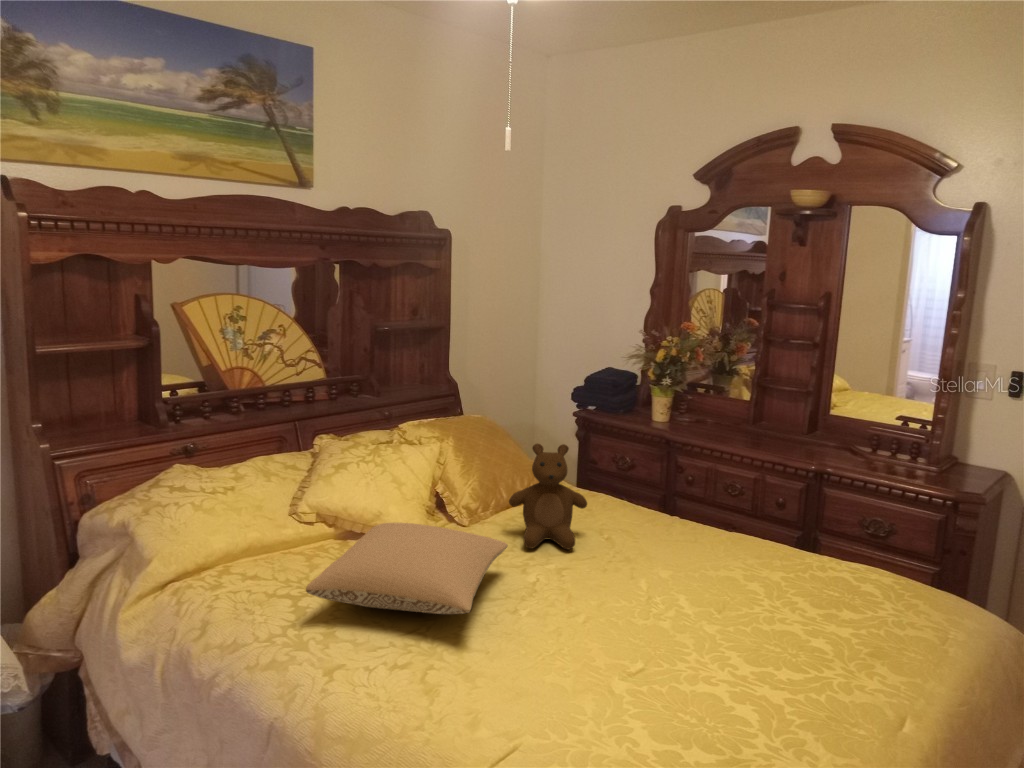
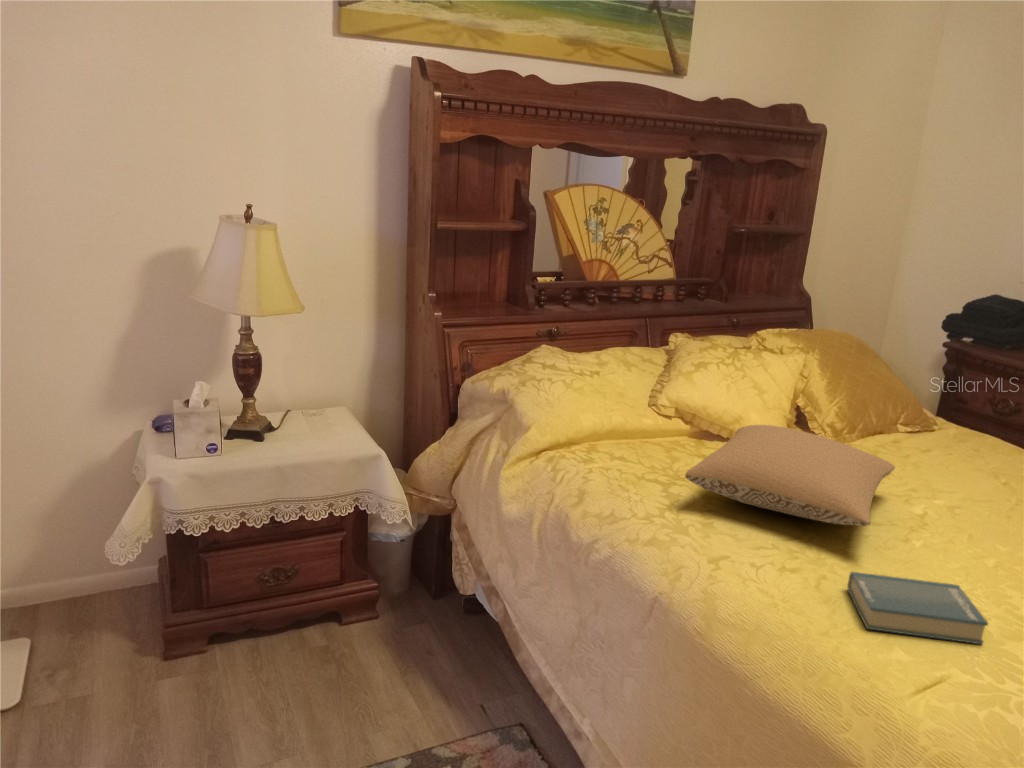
teddy bear: present [509,444,587,550] -> none [887,363,986,485]
hardback book: none [450,656,558,719] -> present [847,572,988,644]

